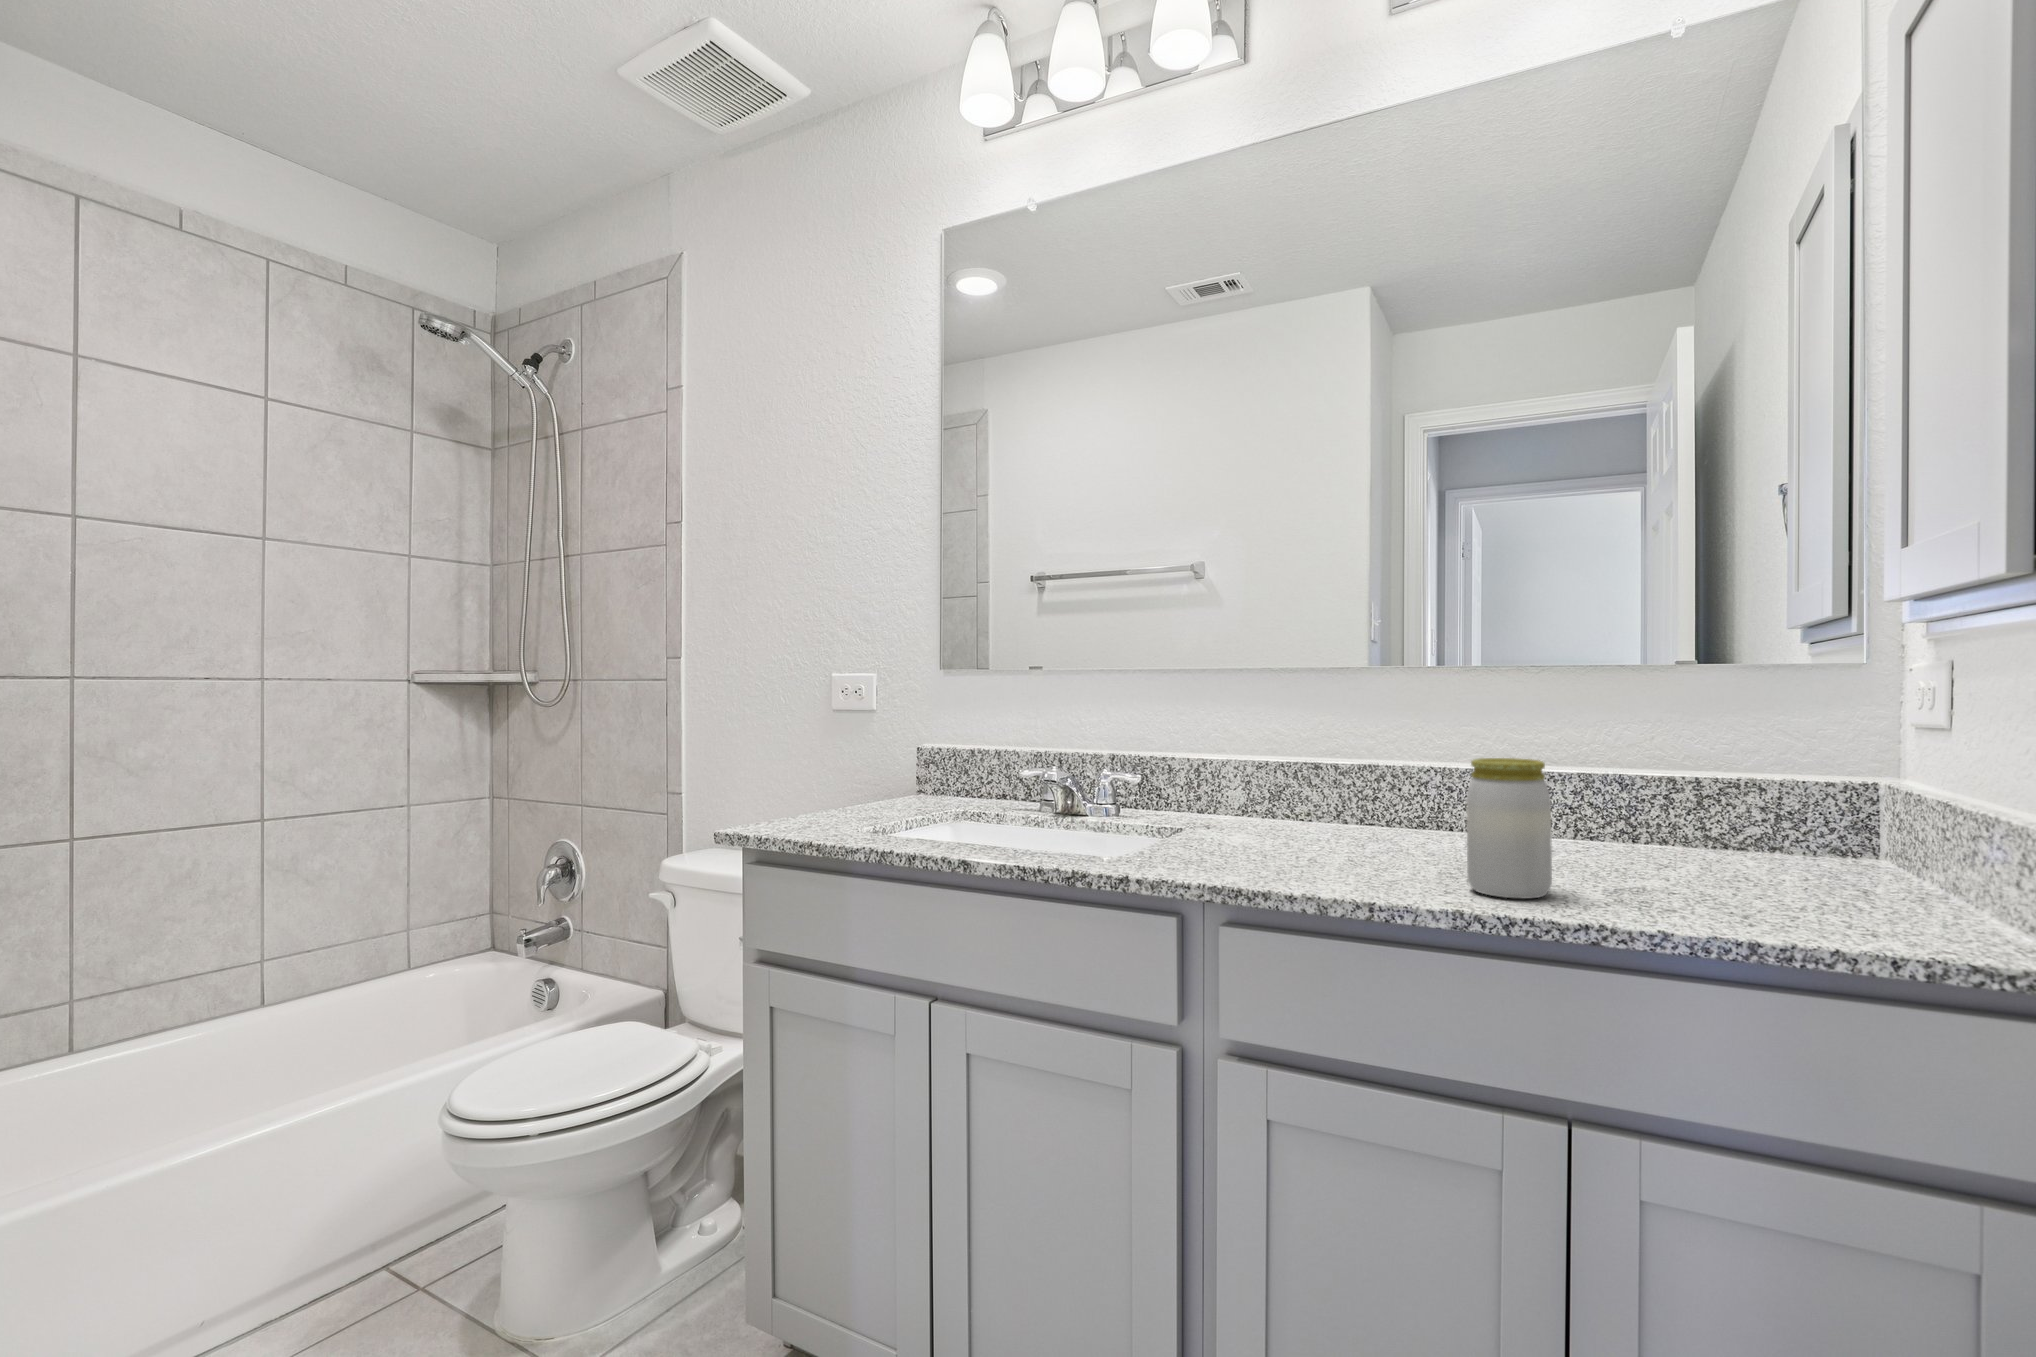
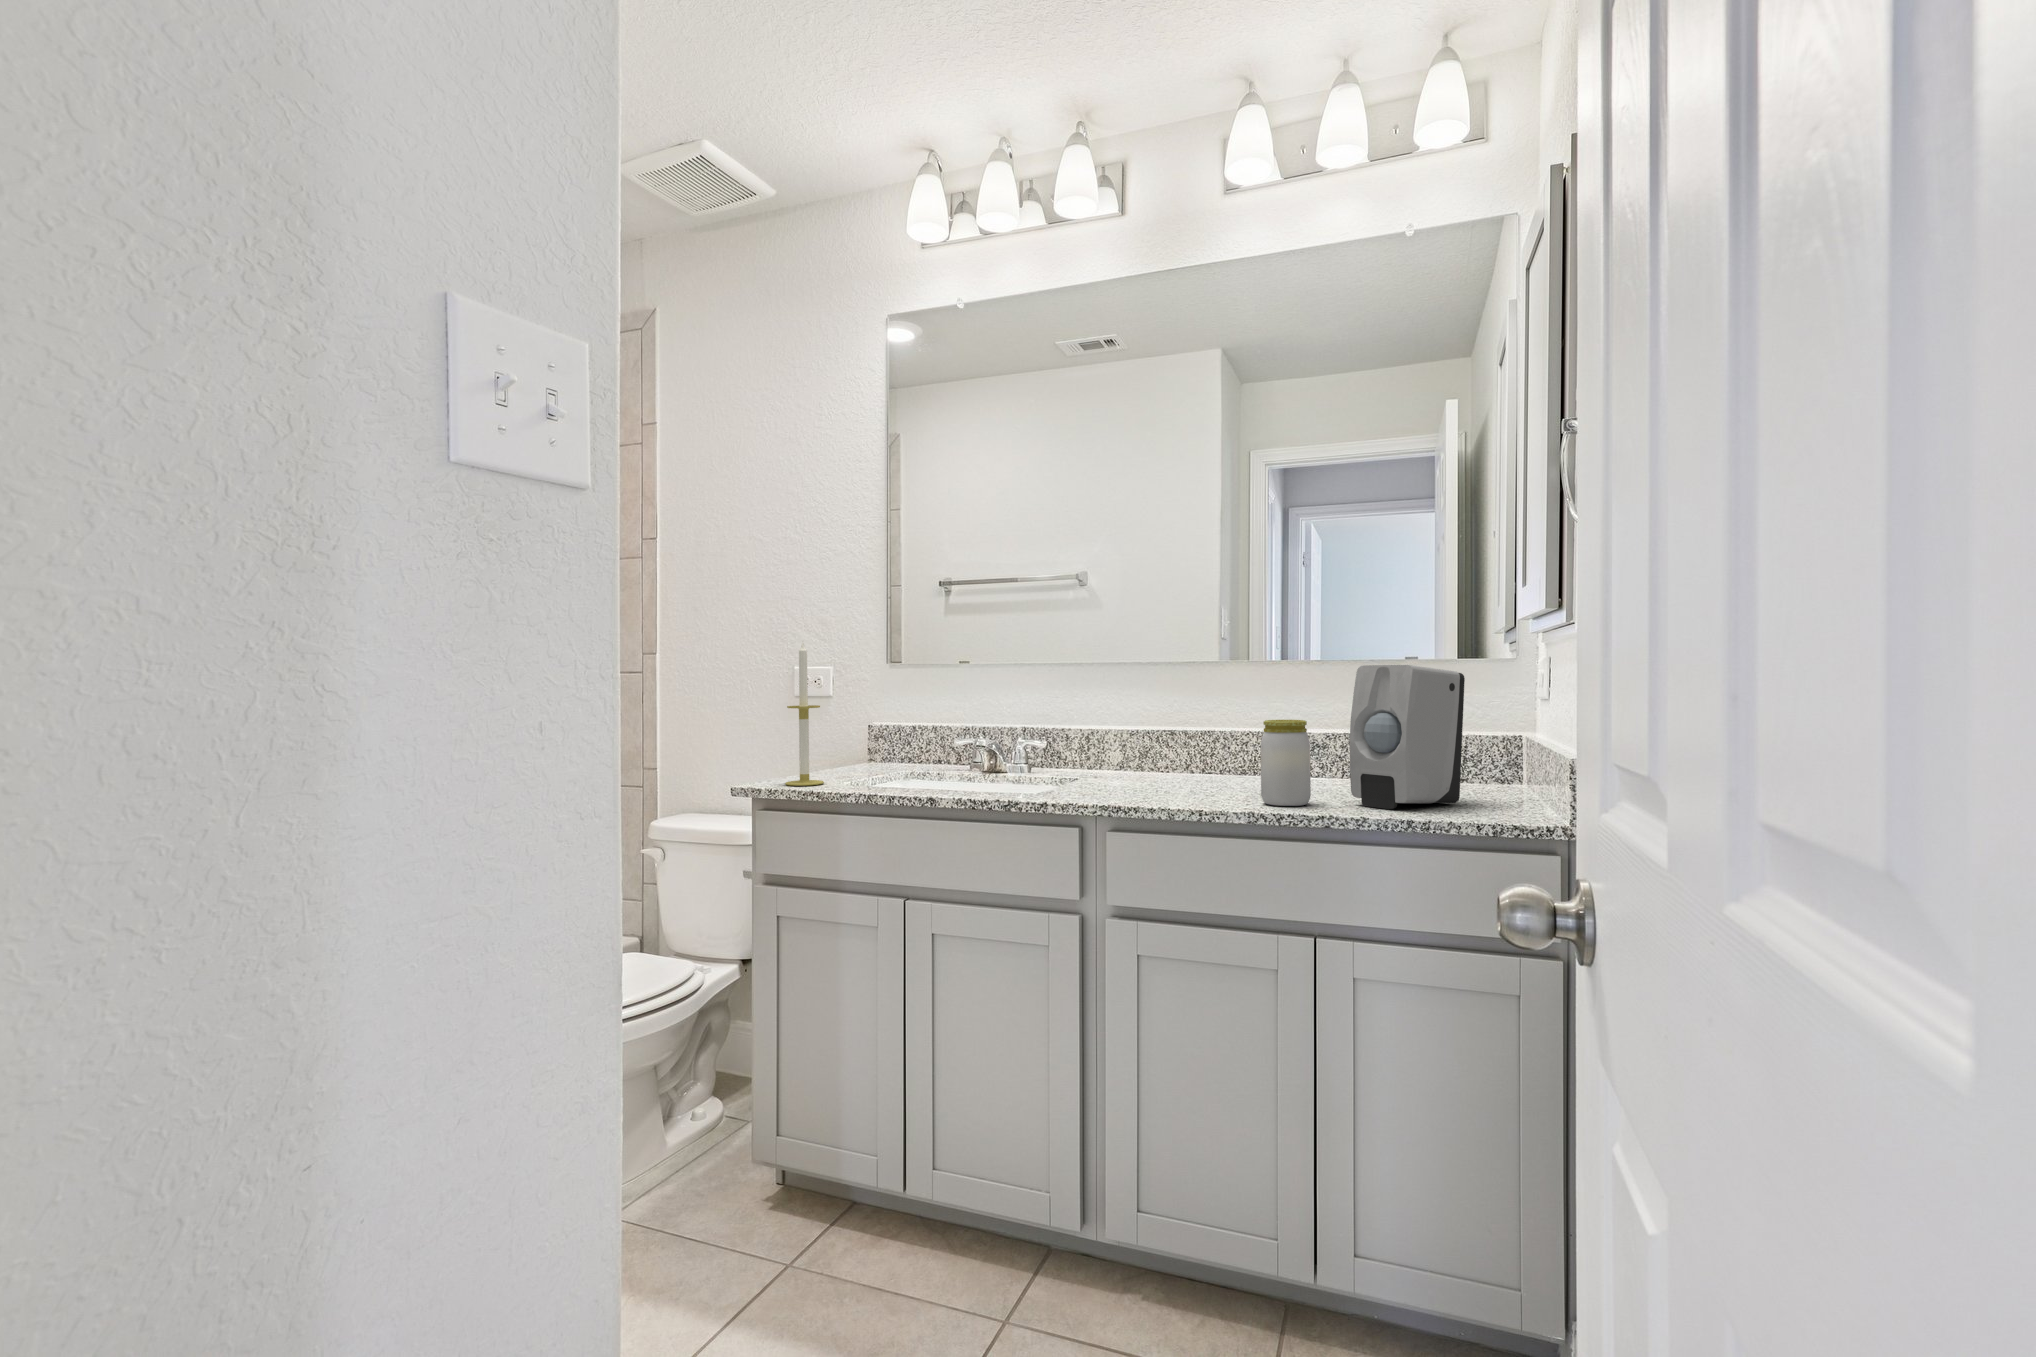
candle: none [790,639,840,832] -> present [785,643,824,786]
soap dispenser: none [1619,673,1821,913] -> present [1350,665,1465,809]

